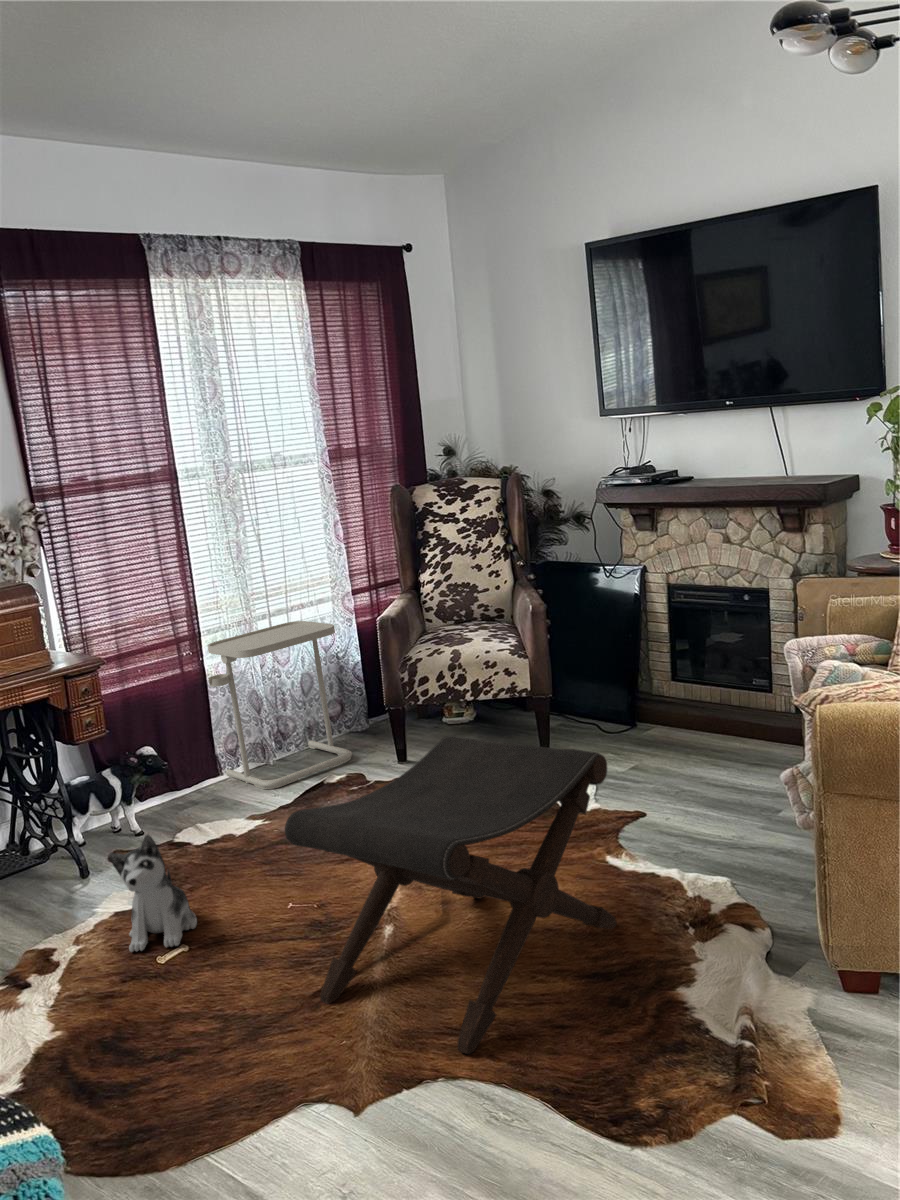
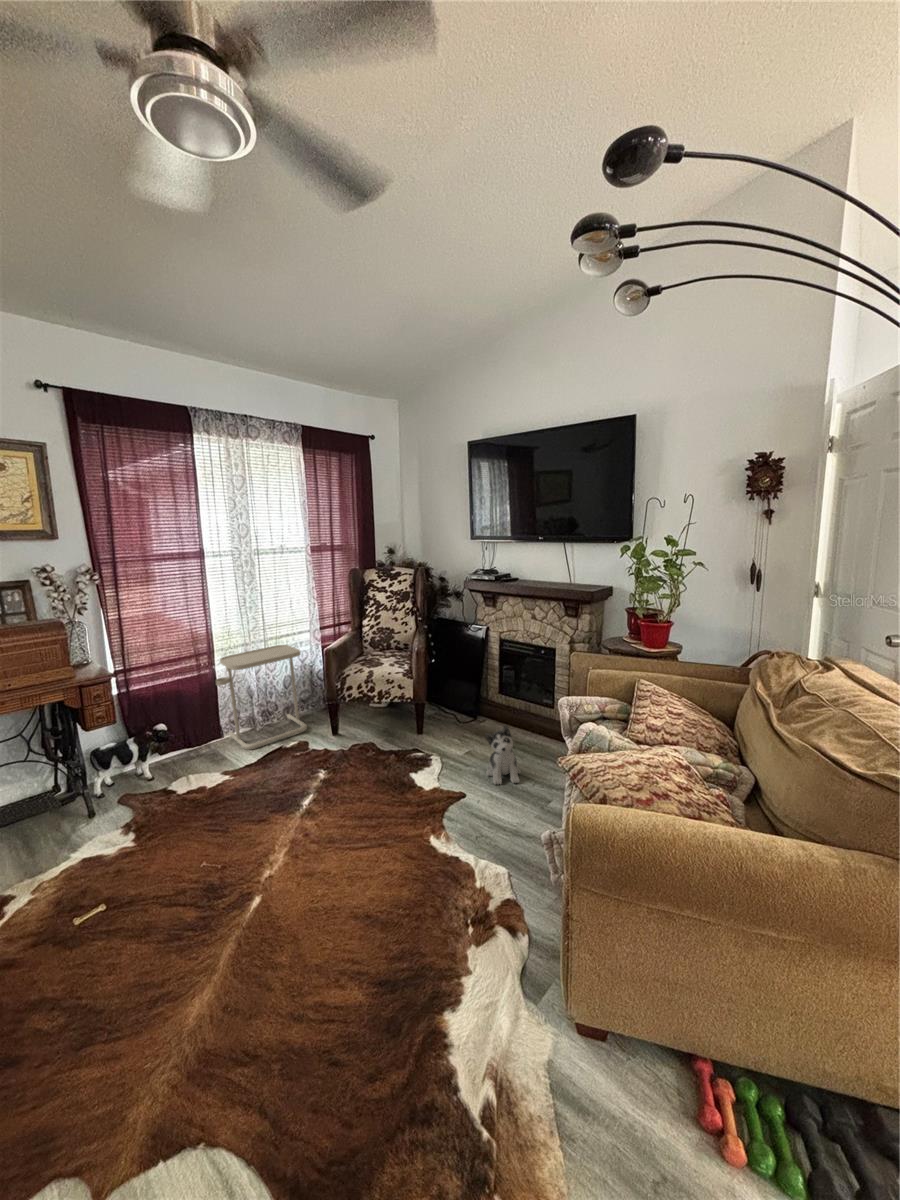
footstool: present [285,736,616,1054] -> none [134,761,416,1103]
plush toy: present [109,835,197,952] -> present [485,725,521,785]

